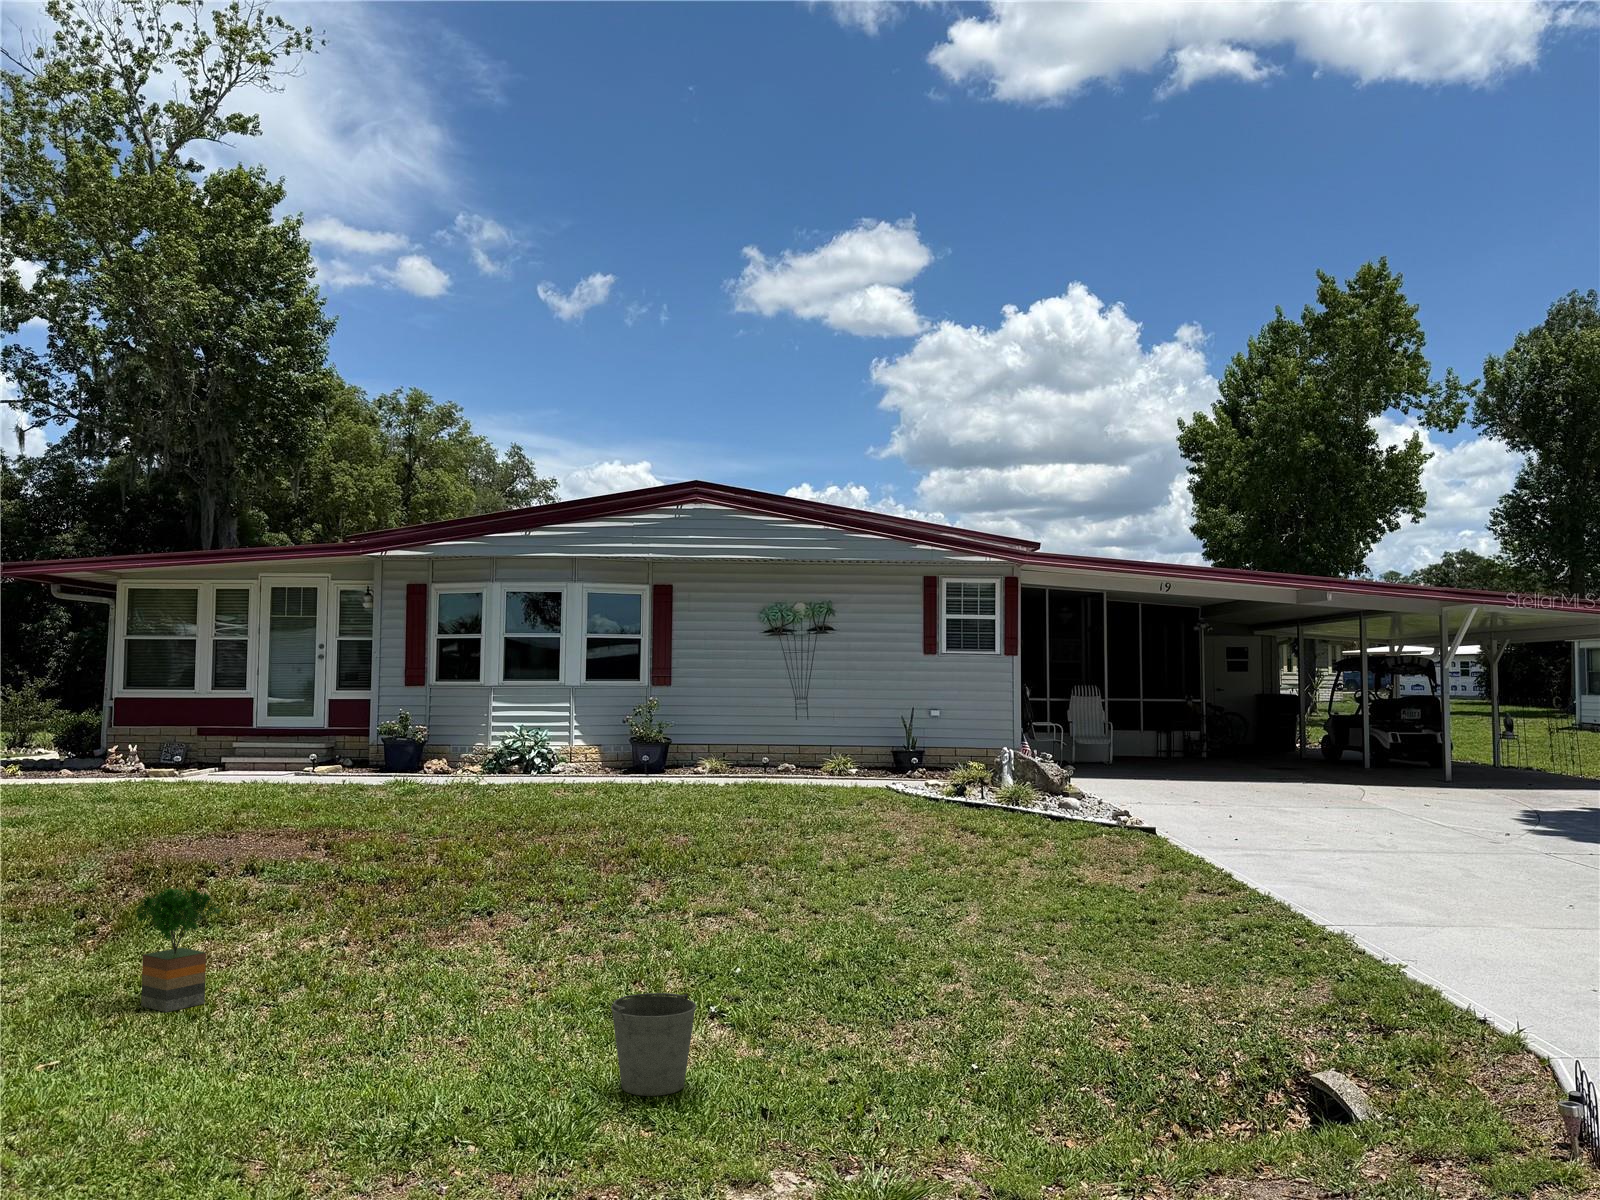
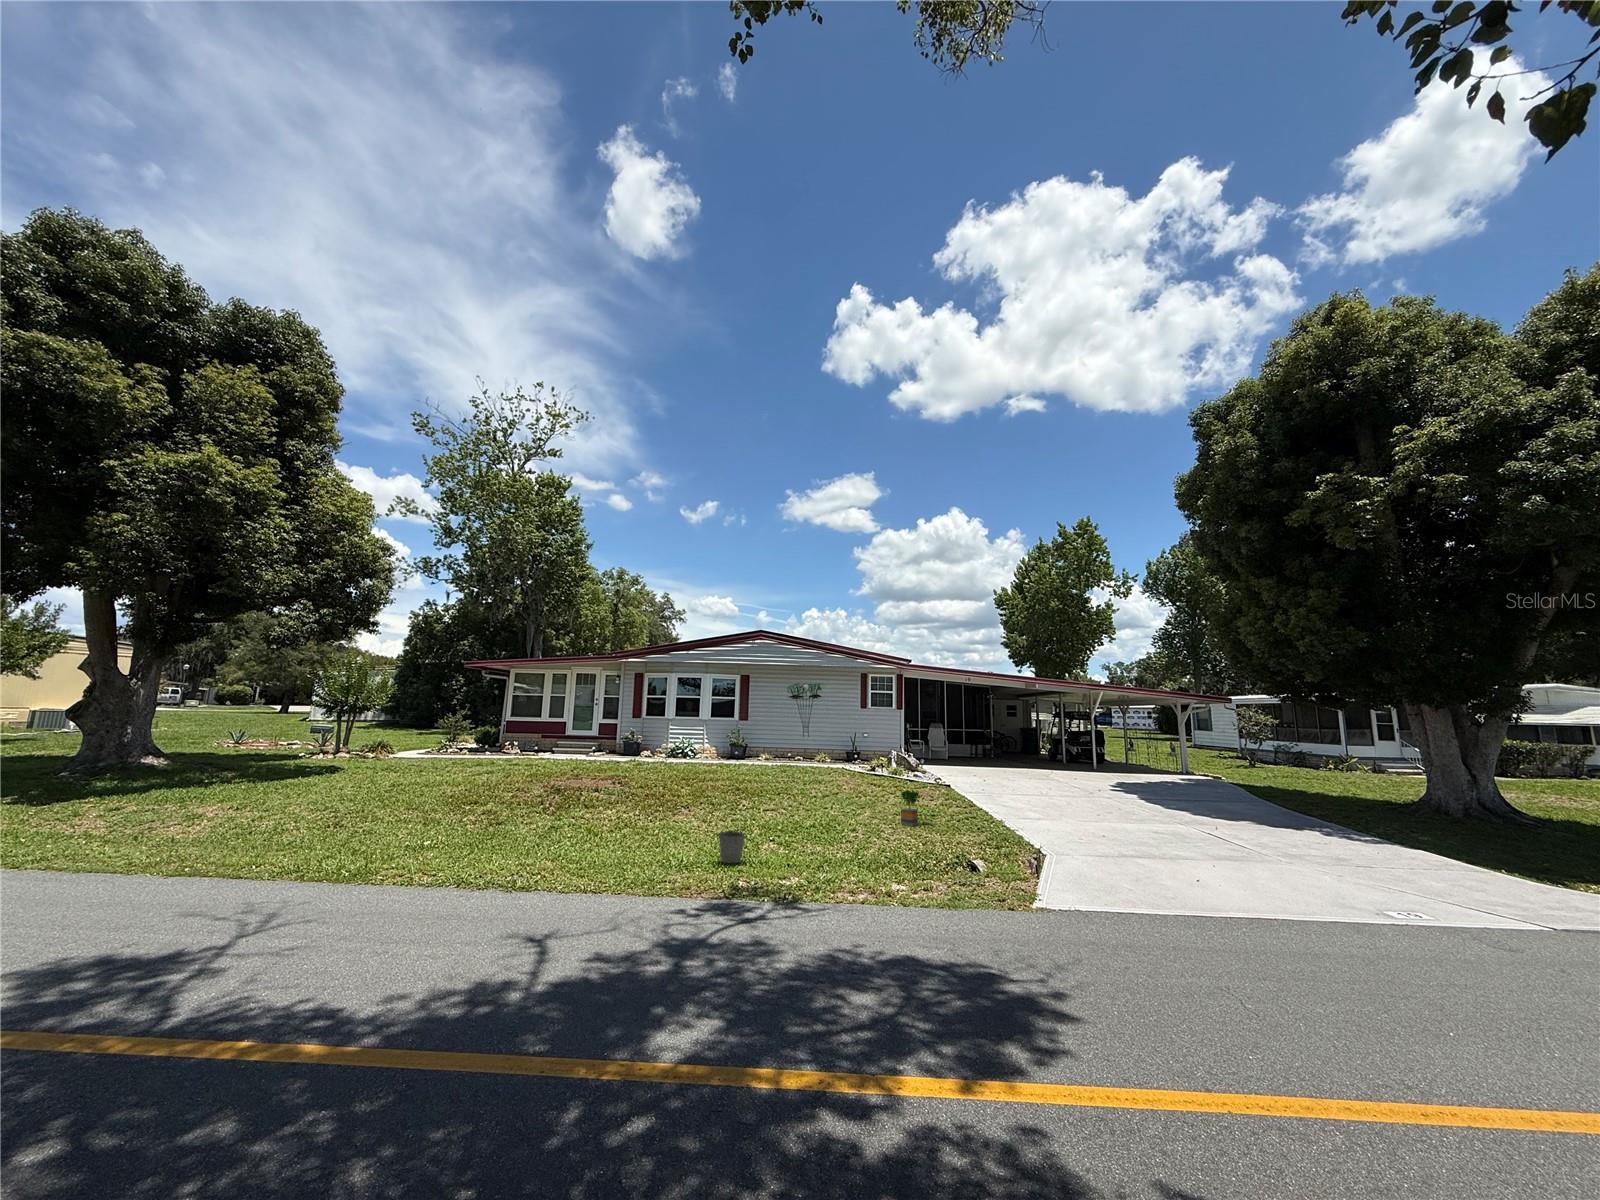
potted tree: present [136,888,222,1012] -> present [901,790,921,826]

